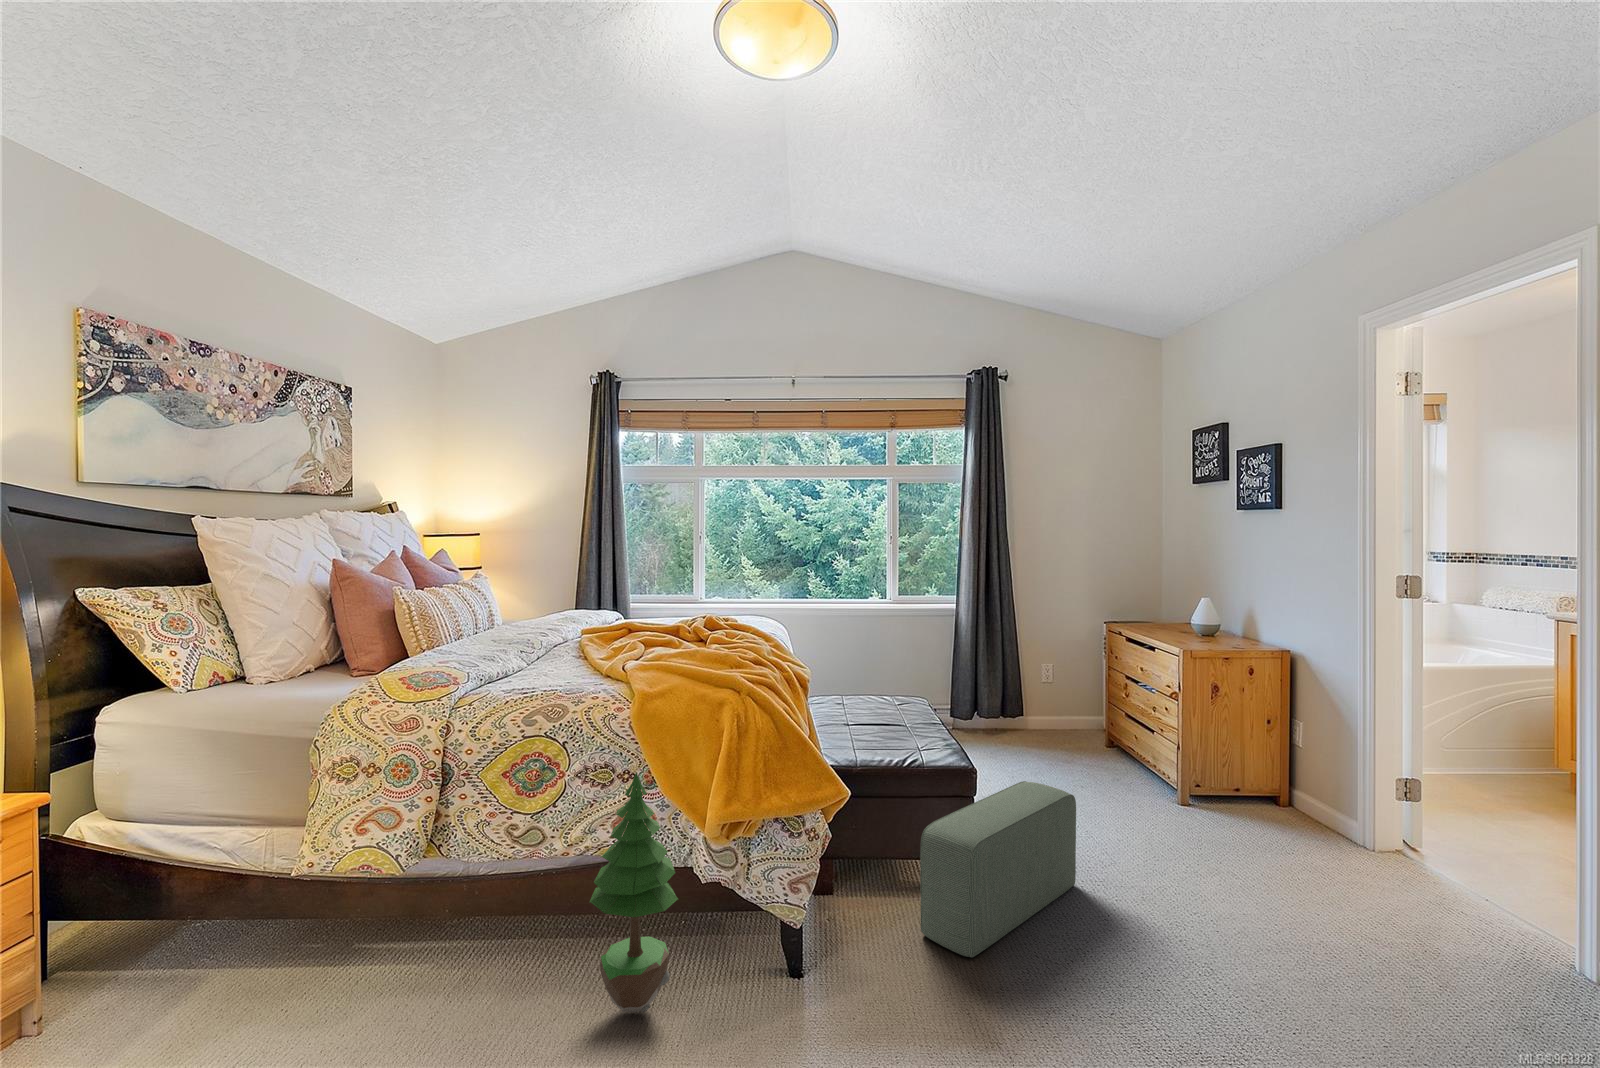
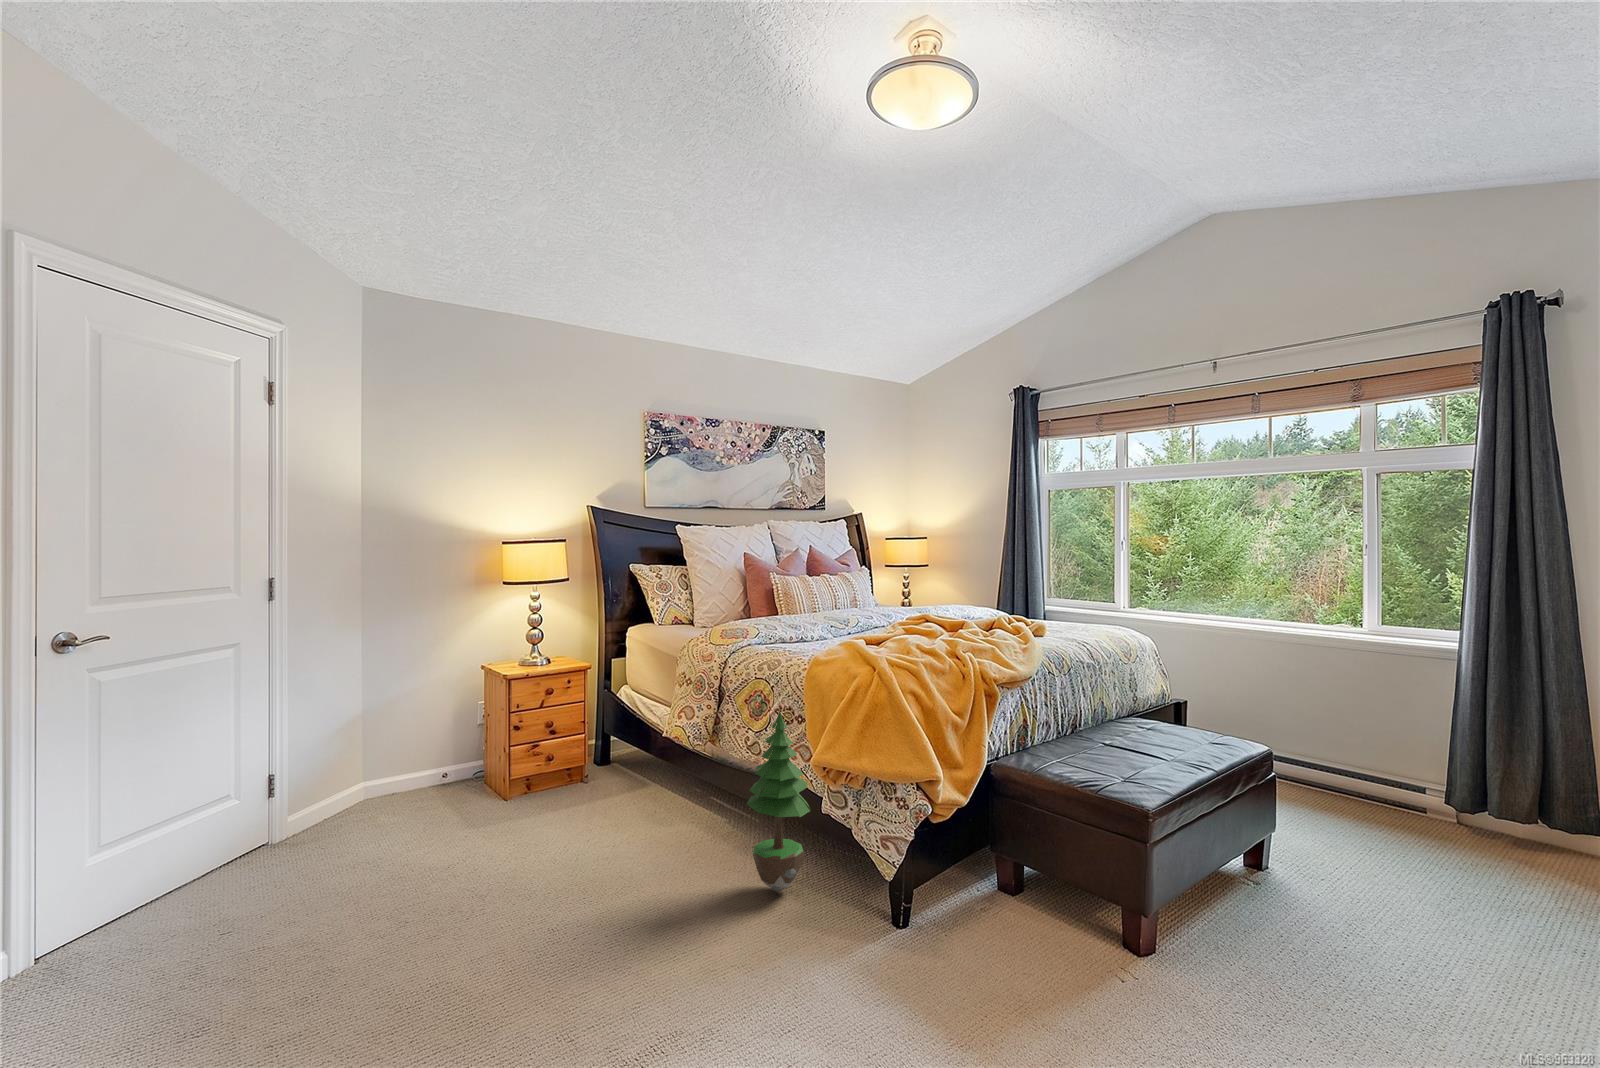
pouf: present [920,781,1076,958] -> none [1037,845,1316,1018]

